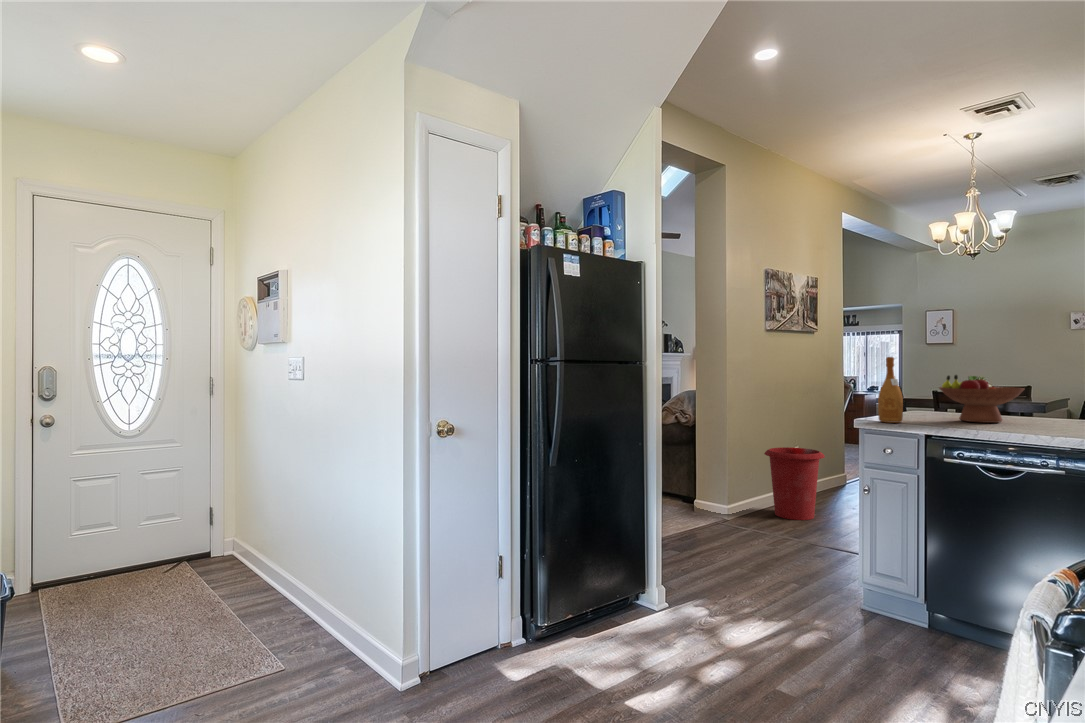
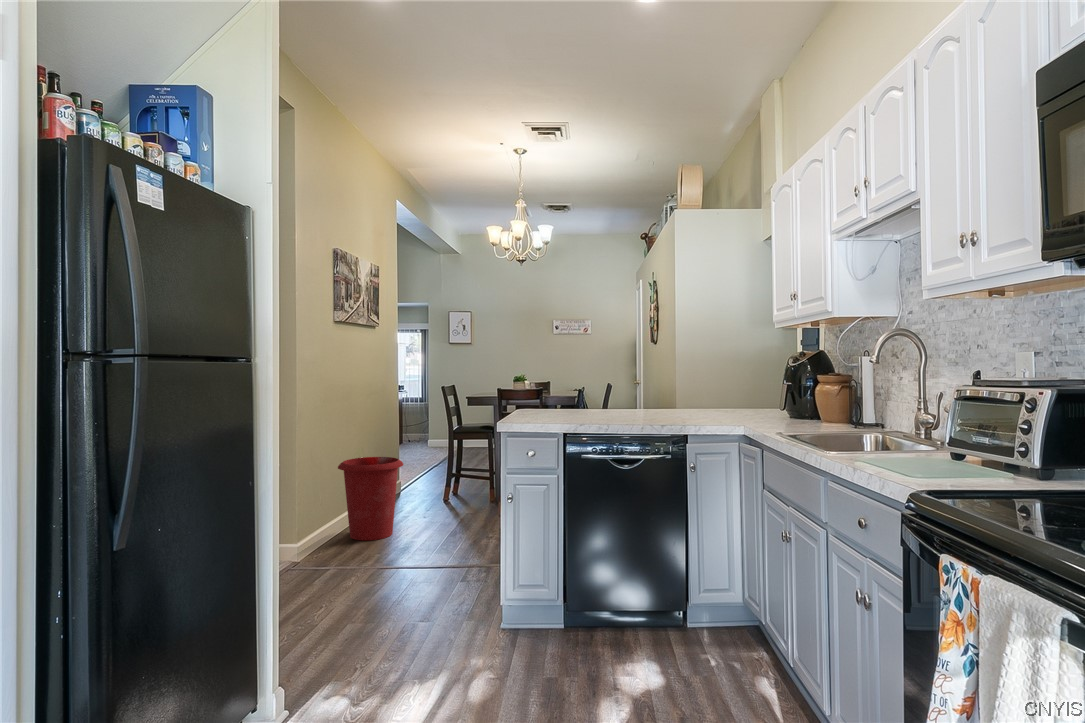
wine bottle: present [878,357,903,423] -> none [520,353,542,424]
fruit bowl: present [939,375,1025,423] -> none [560,371,628,417]

